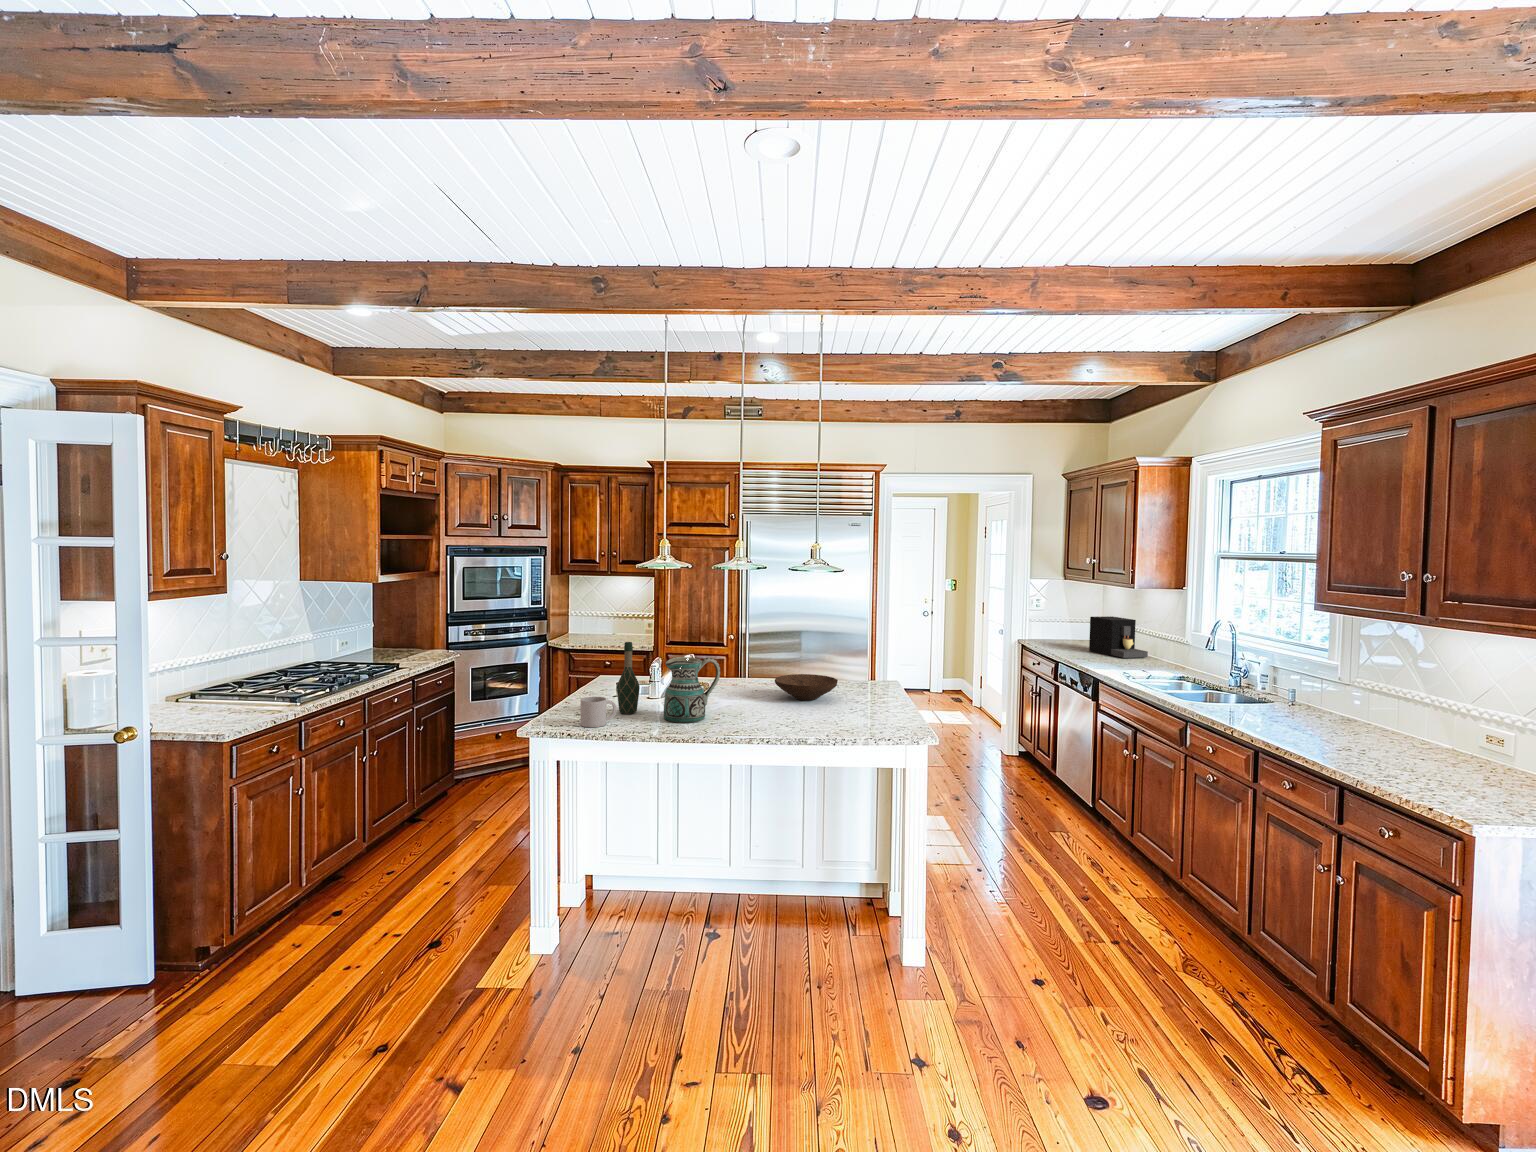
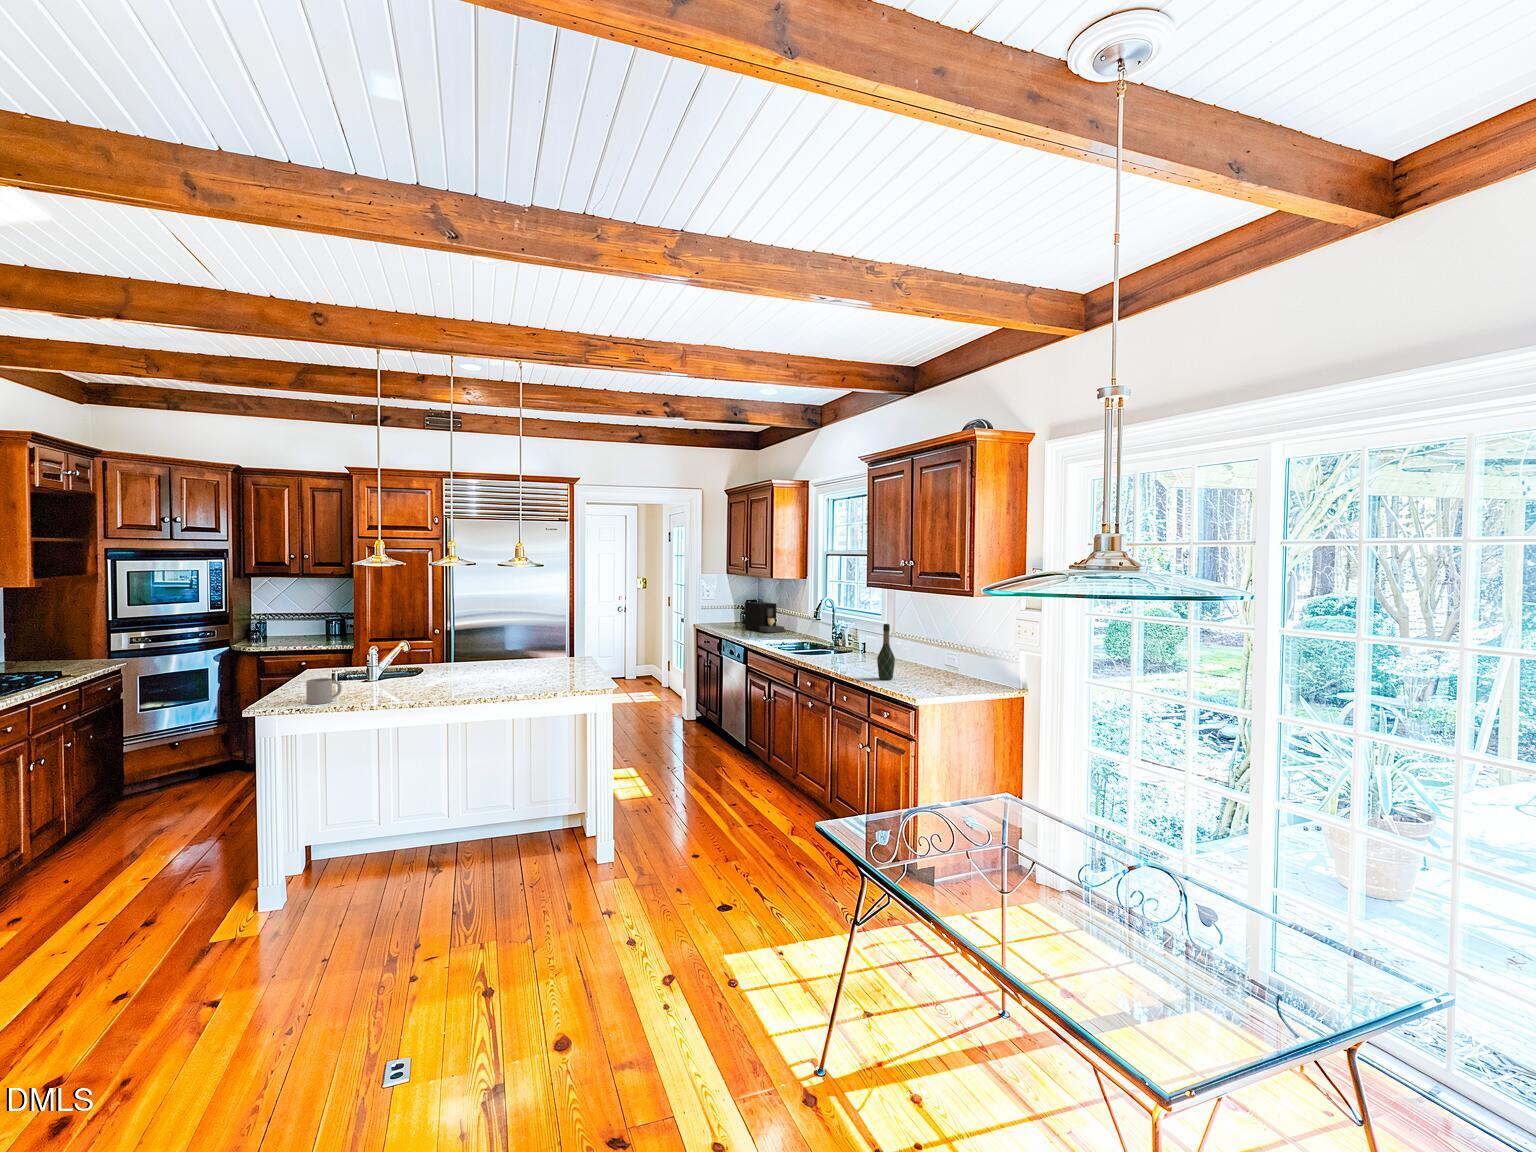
wine bottle: present [617,642,640,714] -> present [877,624,895,680]
ceramic pitcher: present [664,657,720,723] -> none [387,640,439,695]
wooden bowl: present [775,674,838,701] -> none [486,654,541,674]

